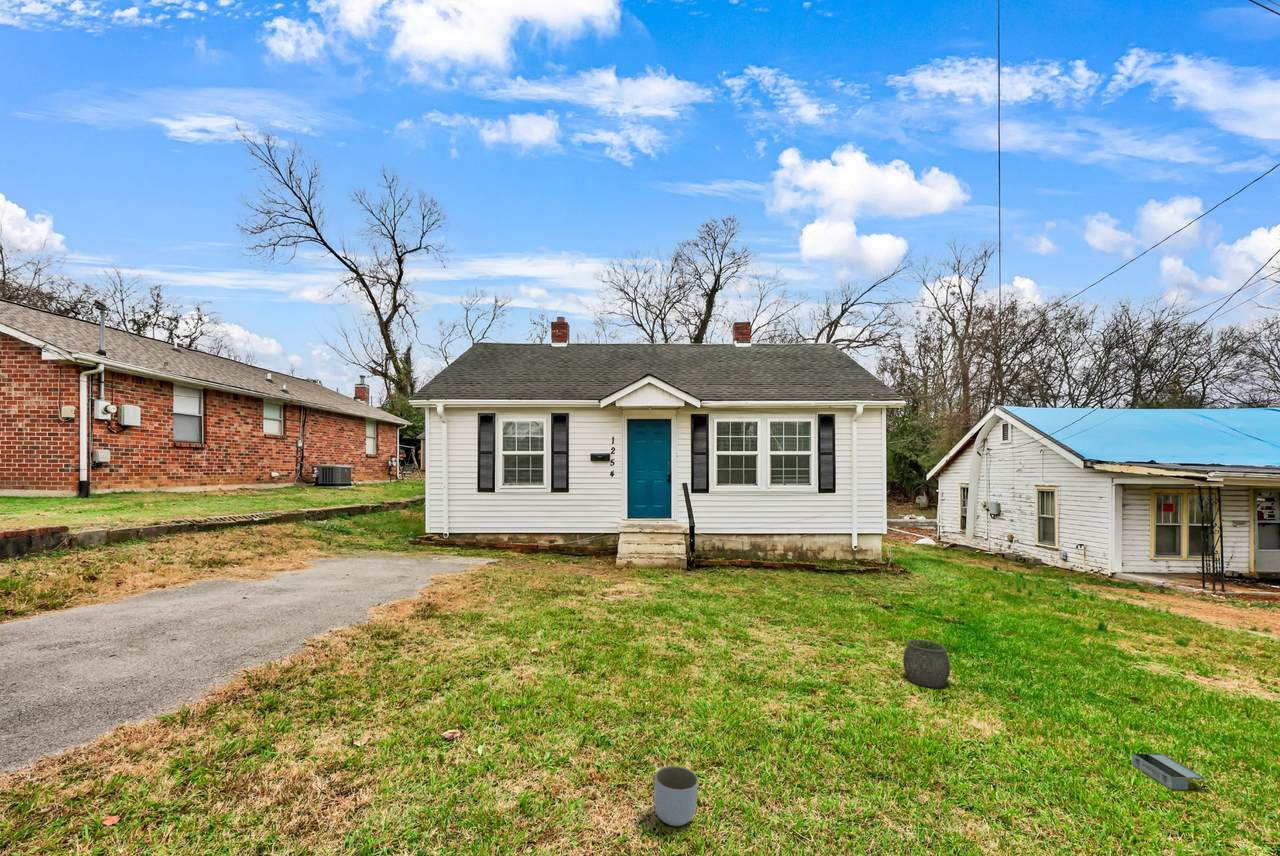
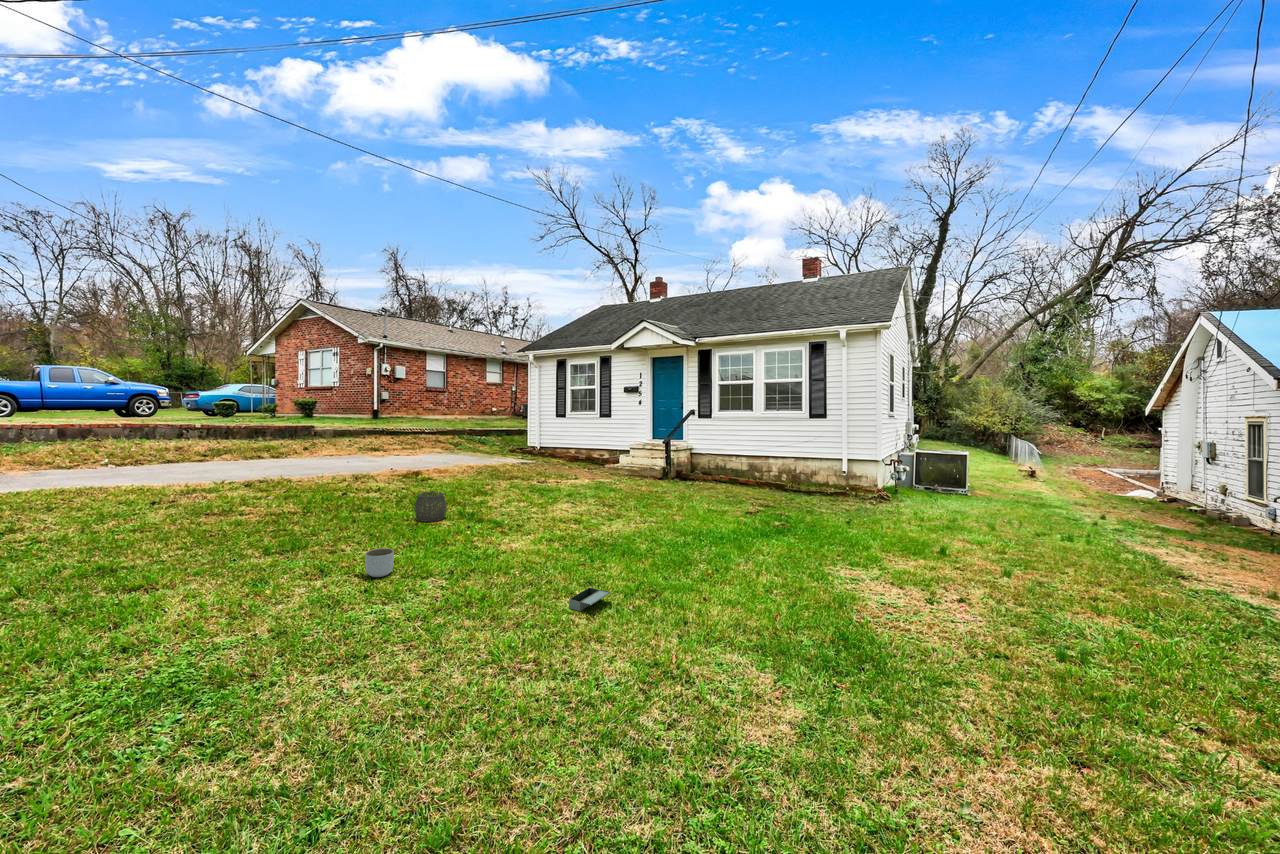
woven basket: present [903,640,950,688] -> present [415,492,447,522]
planter: present [654,766,698,826] -> present [365,548,394,577]

